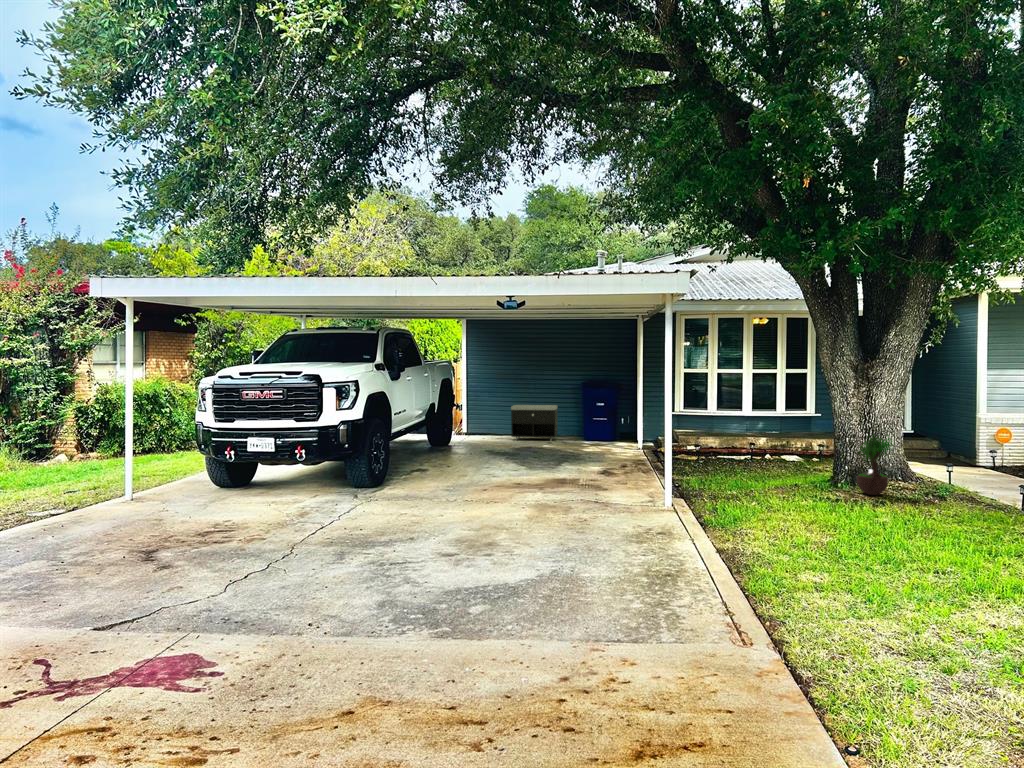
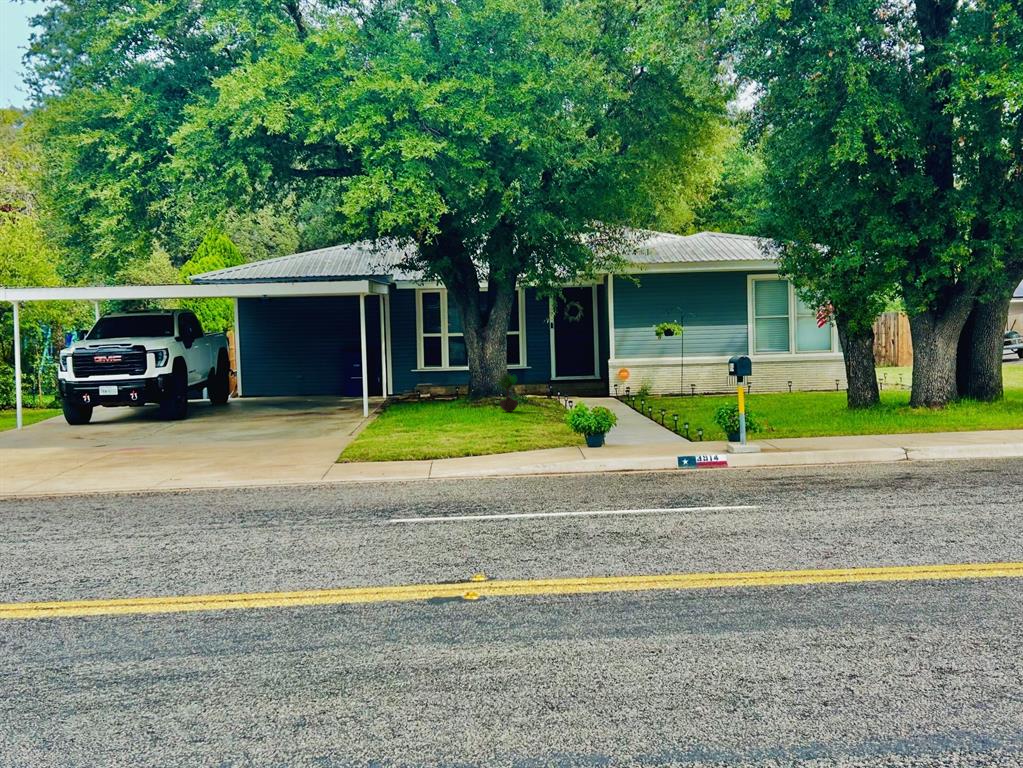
storage bench: present [511,405,558,440] -> none [280,368,323,399]

